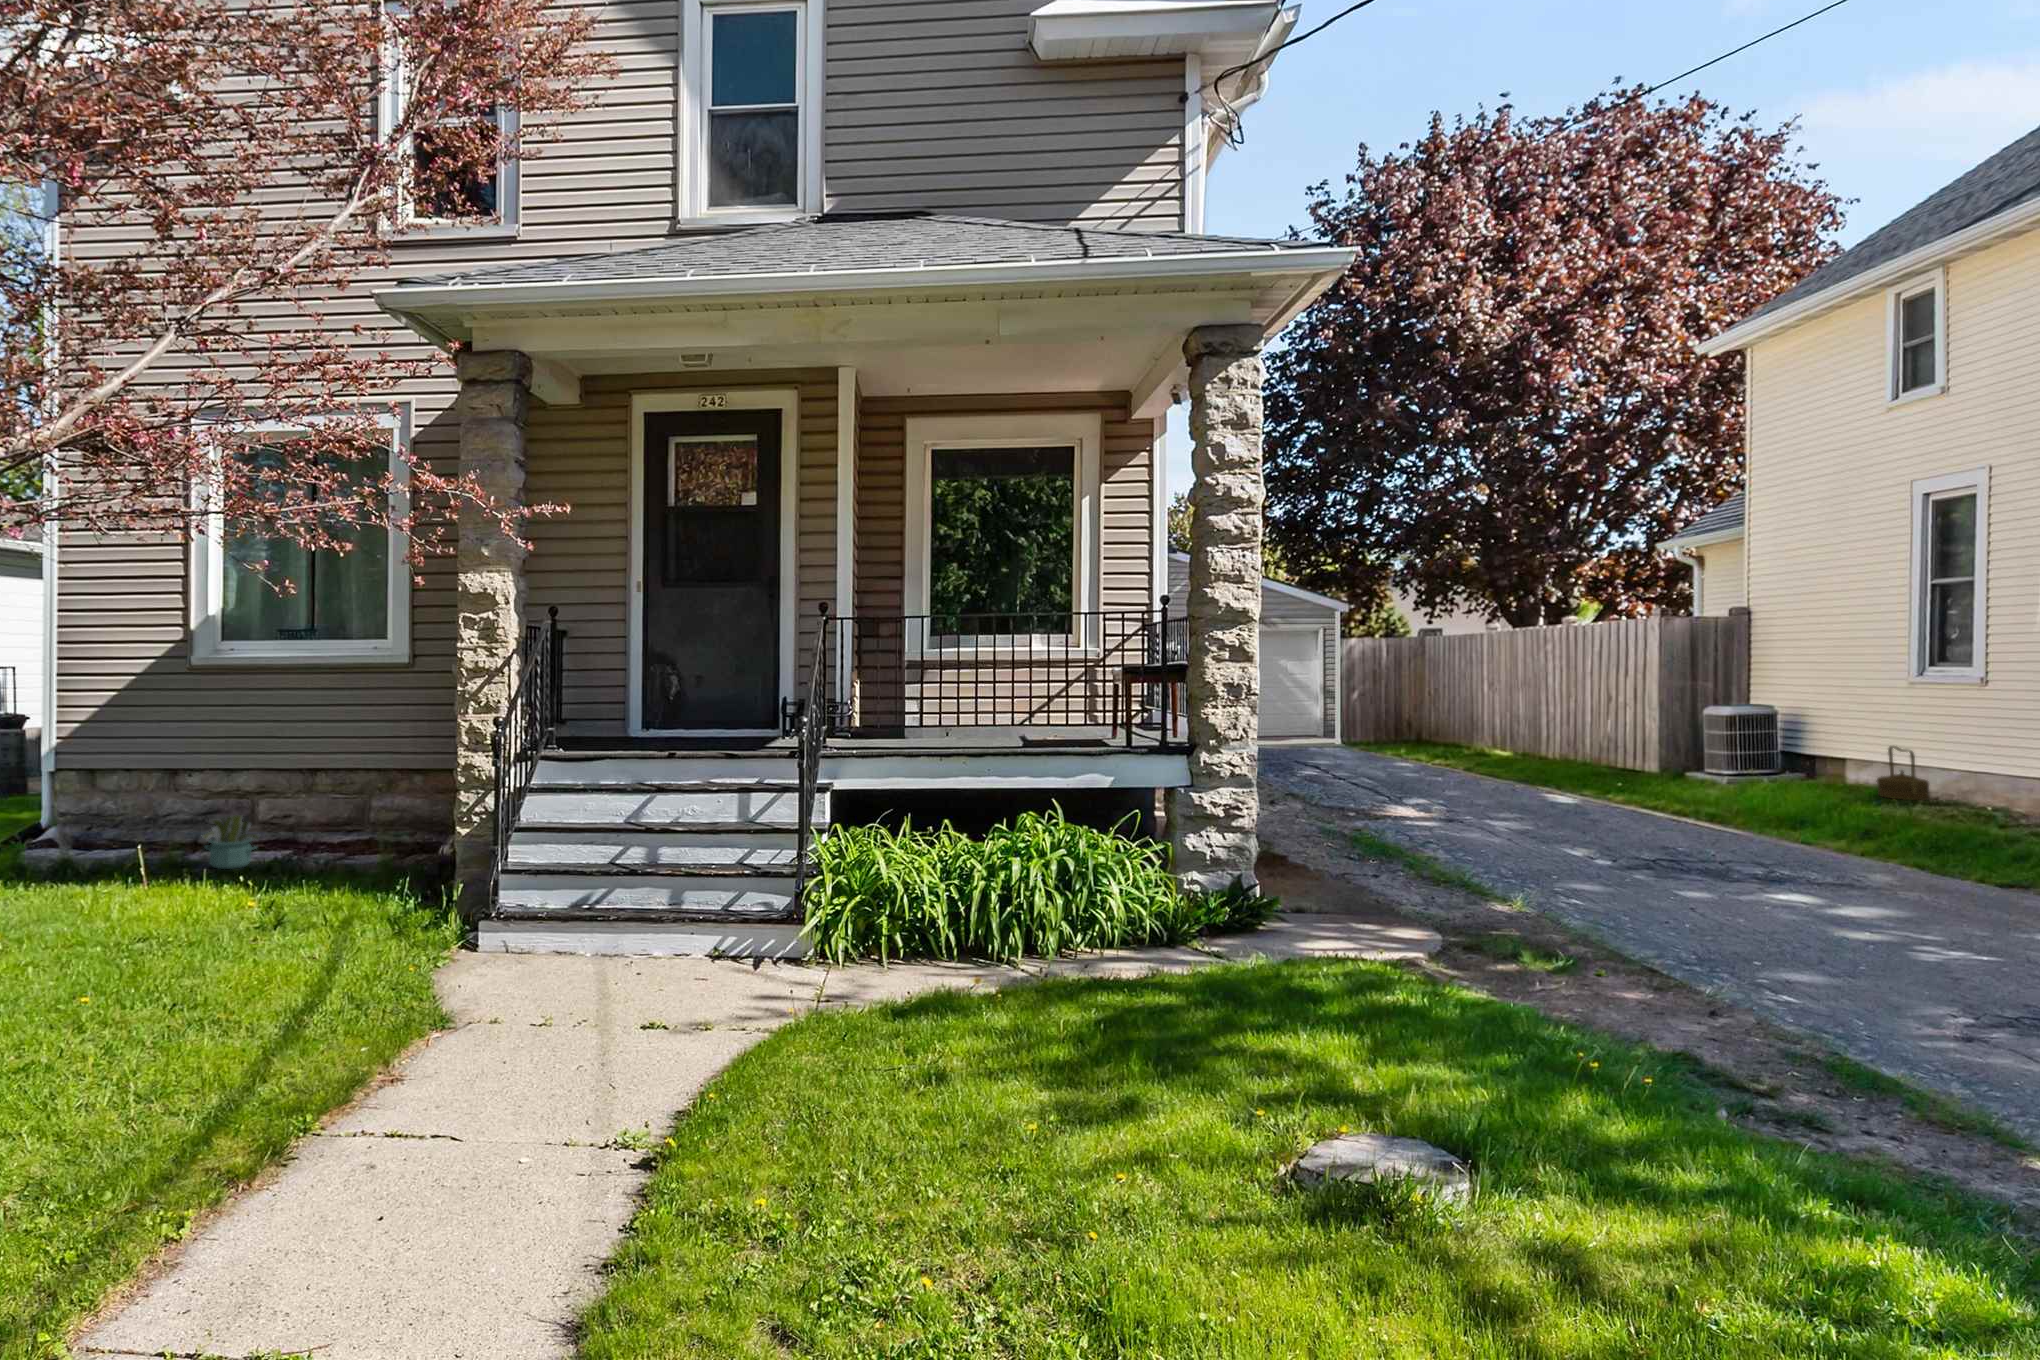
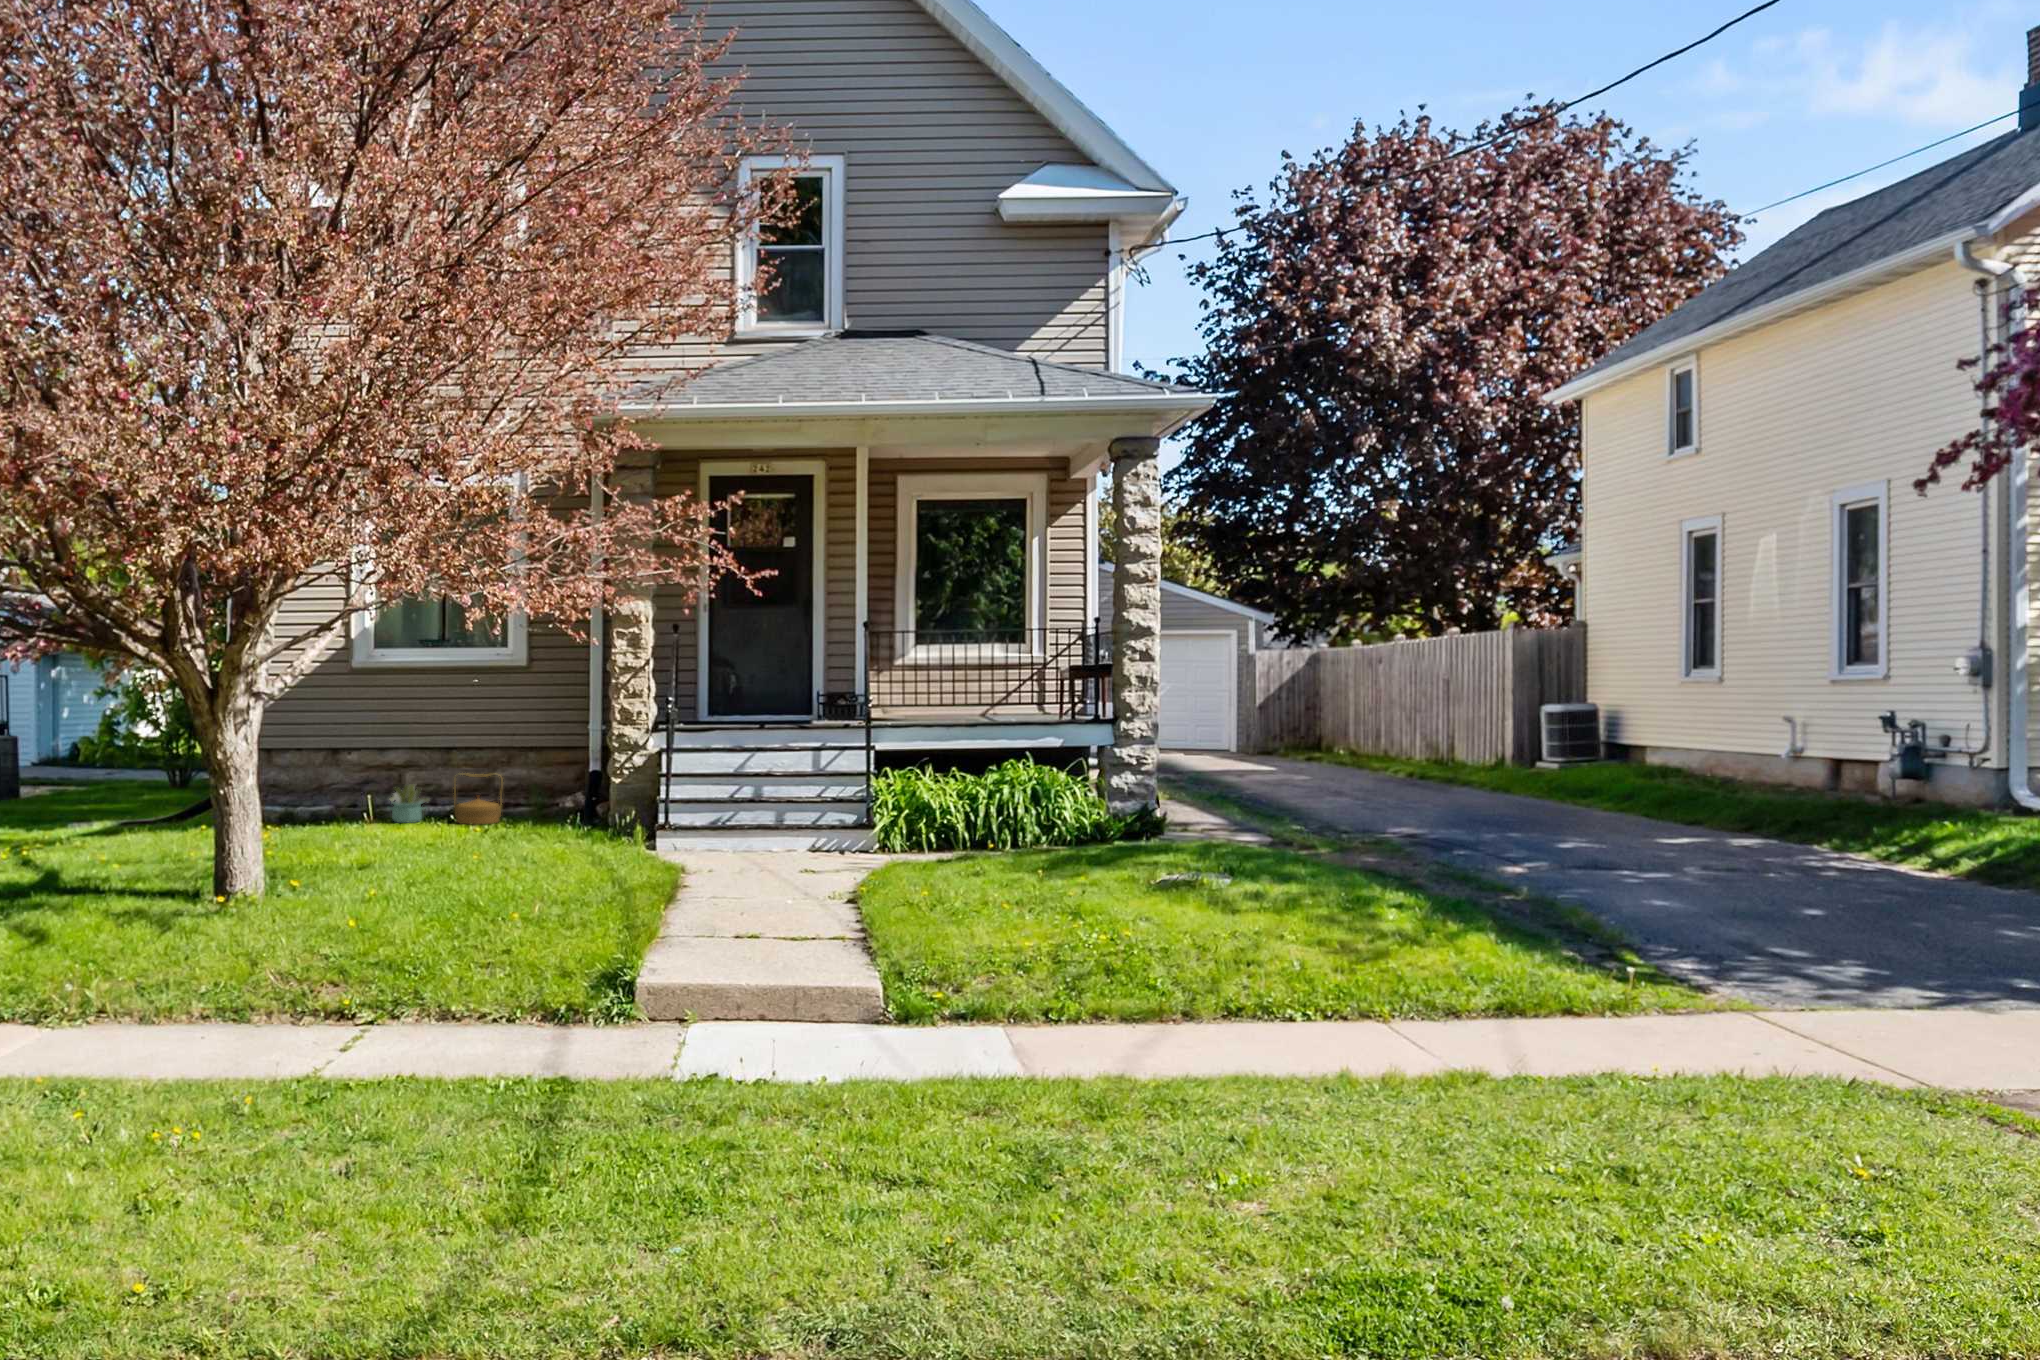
woven basket: present [1877,746,1929,800] -> present [454,773,502,824]

